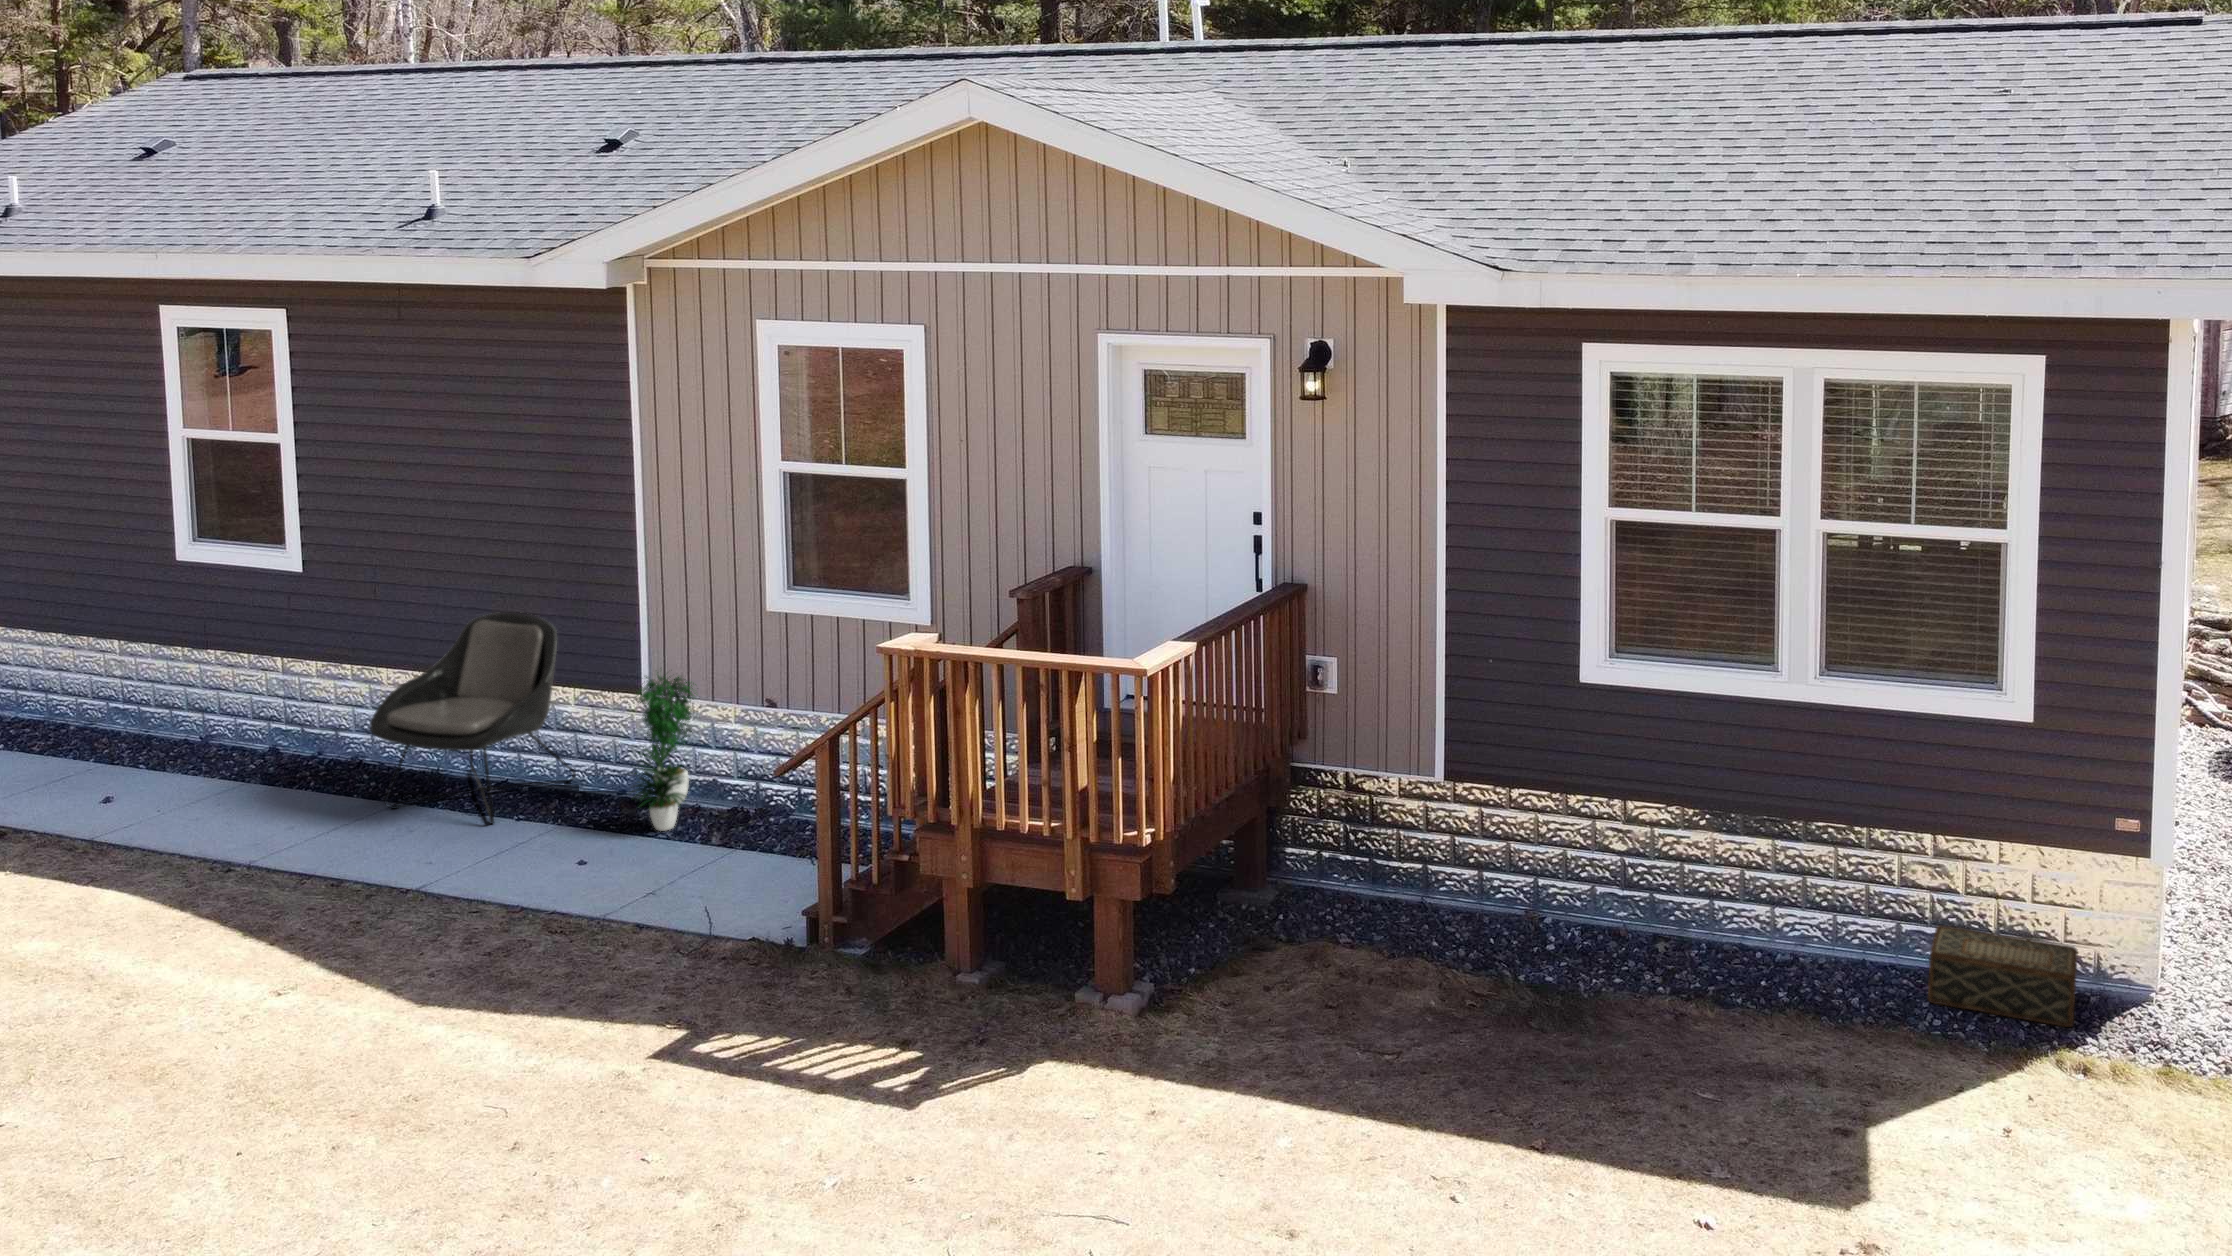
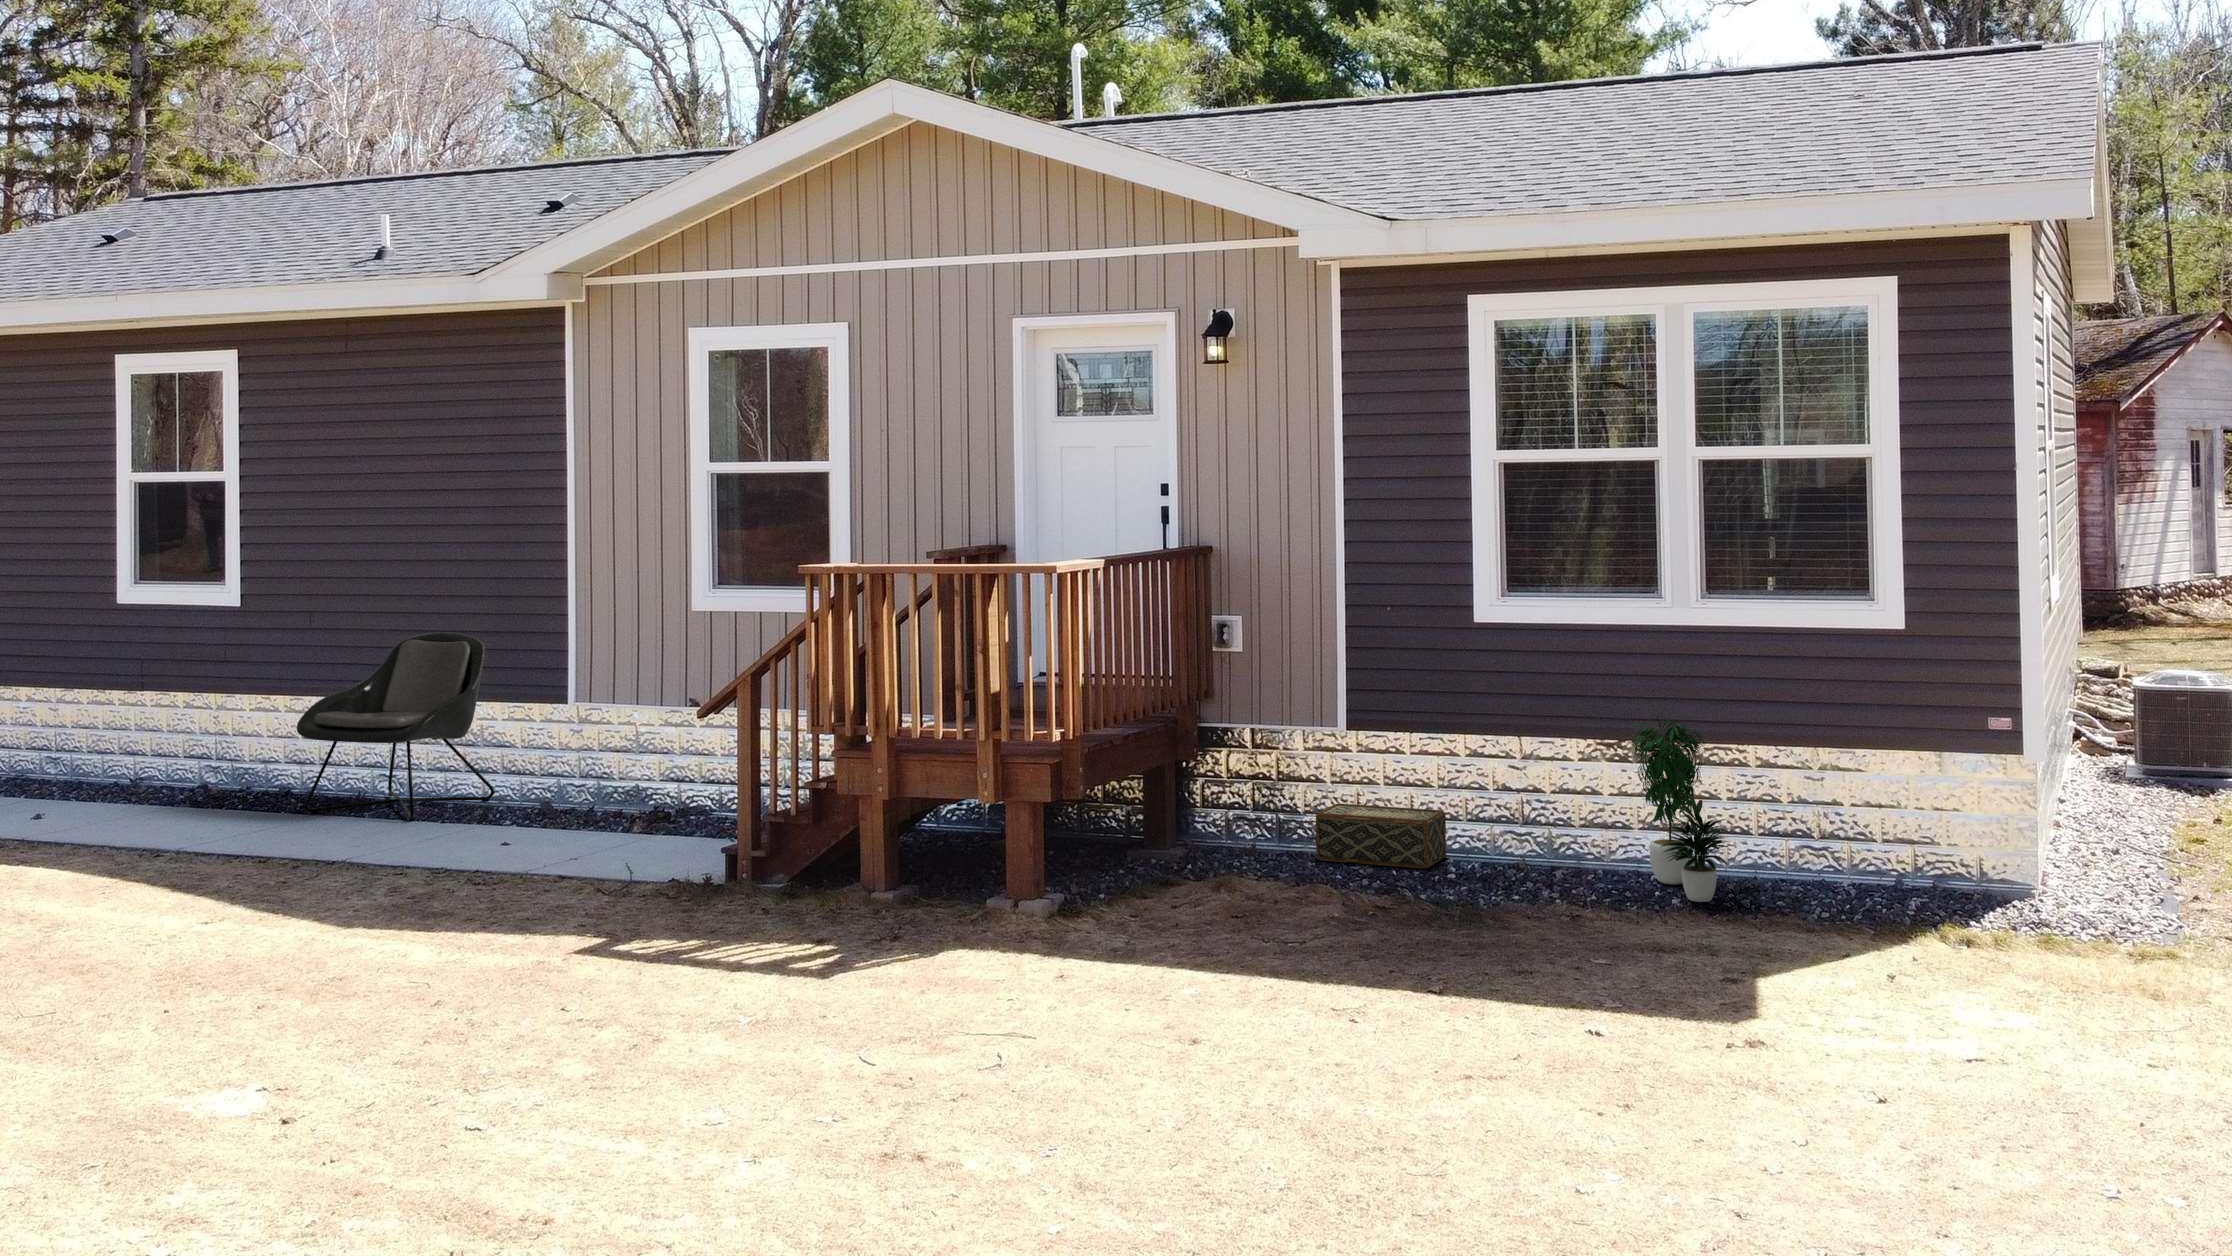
potted plant: present [630,676,696,831] -> present [1631,715,1729,902]
woven basket: present [1928,925,2078,1027] -> present [1316,803,1446,869]

